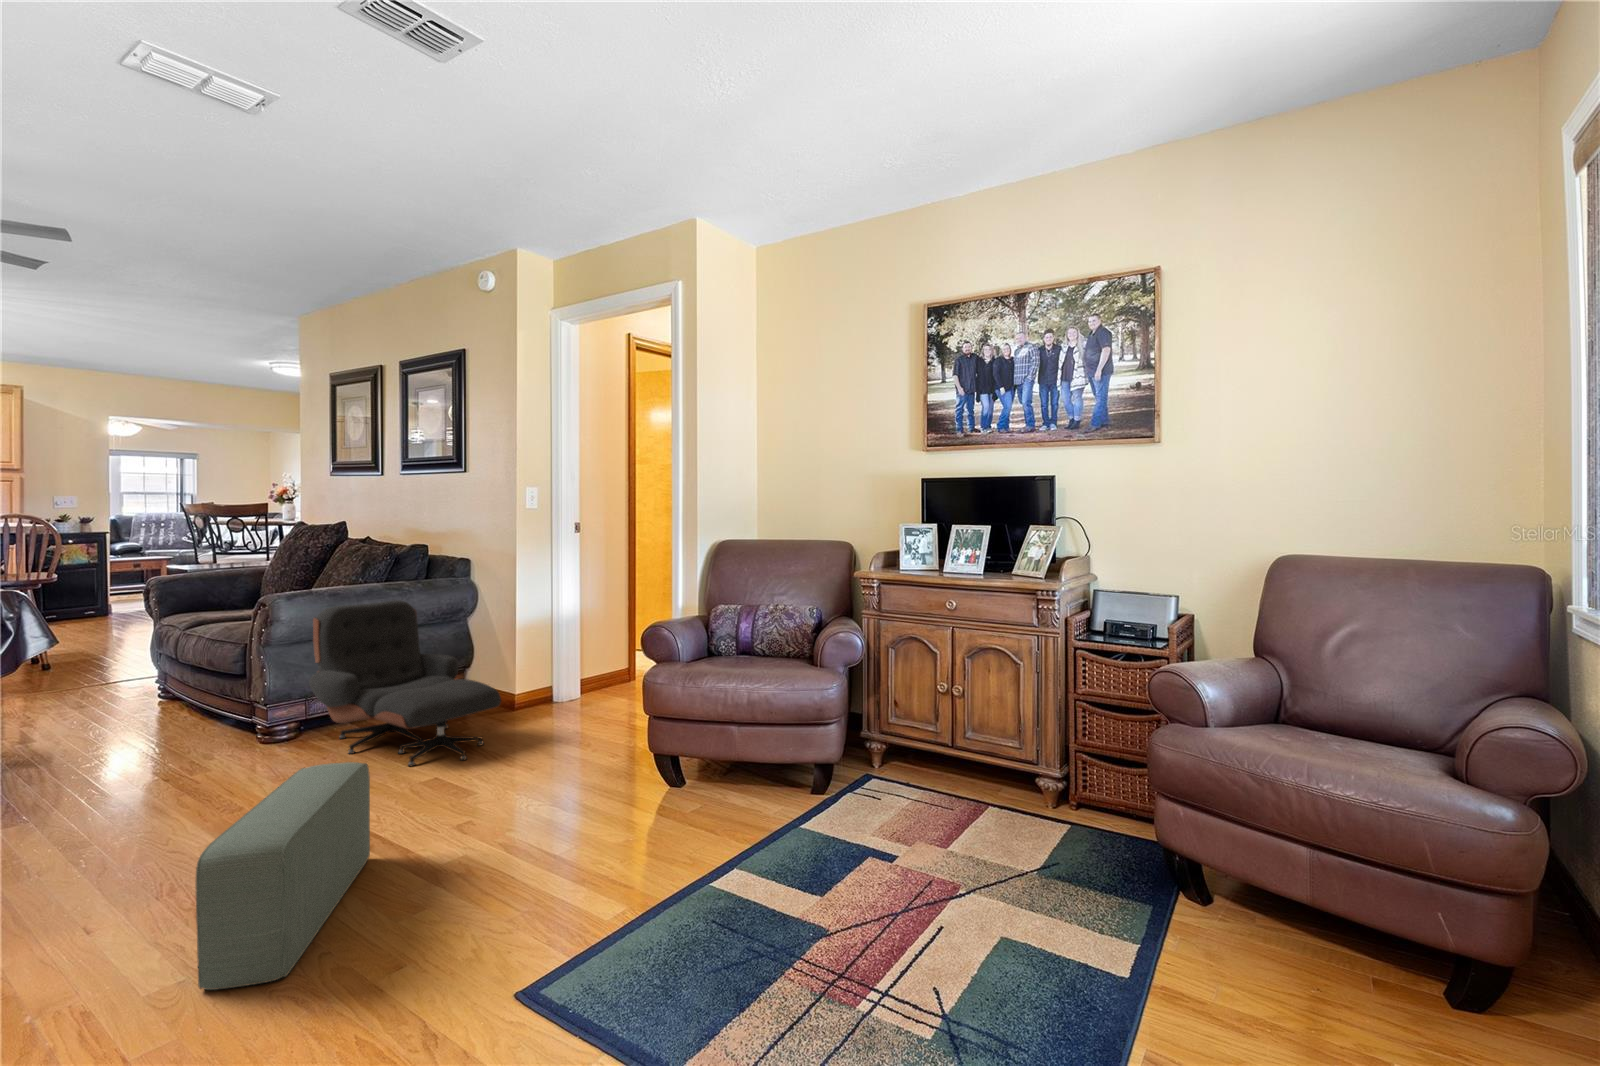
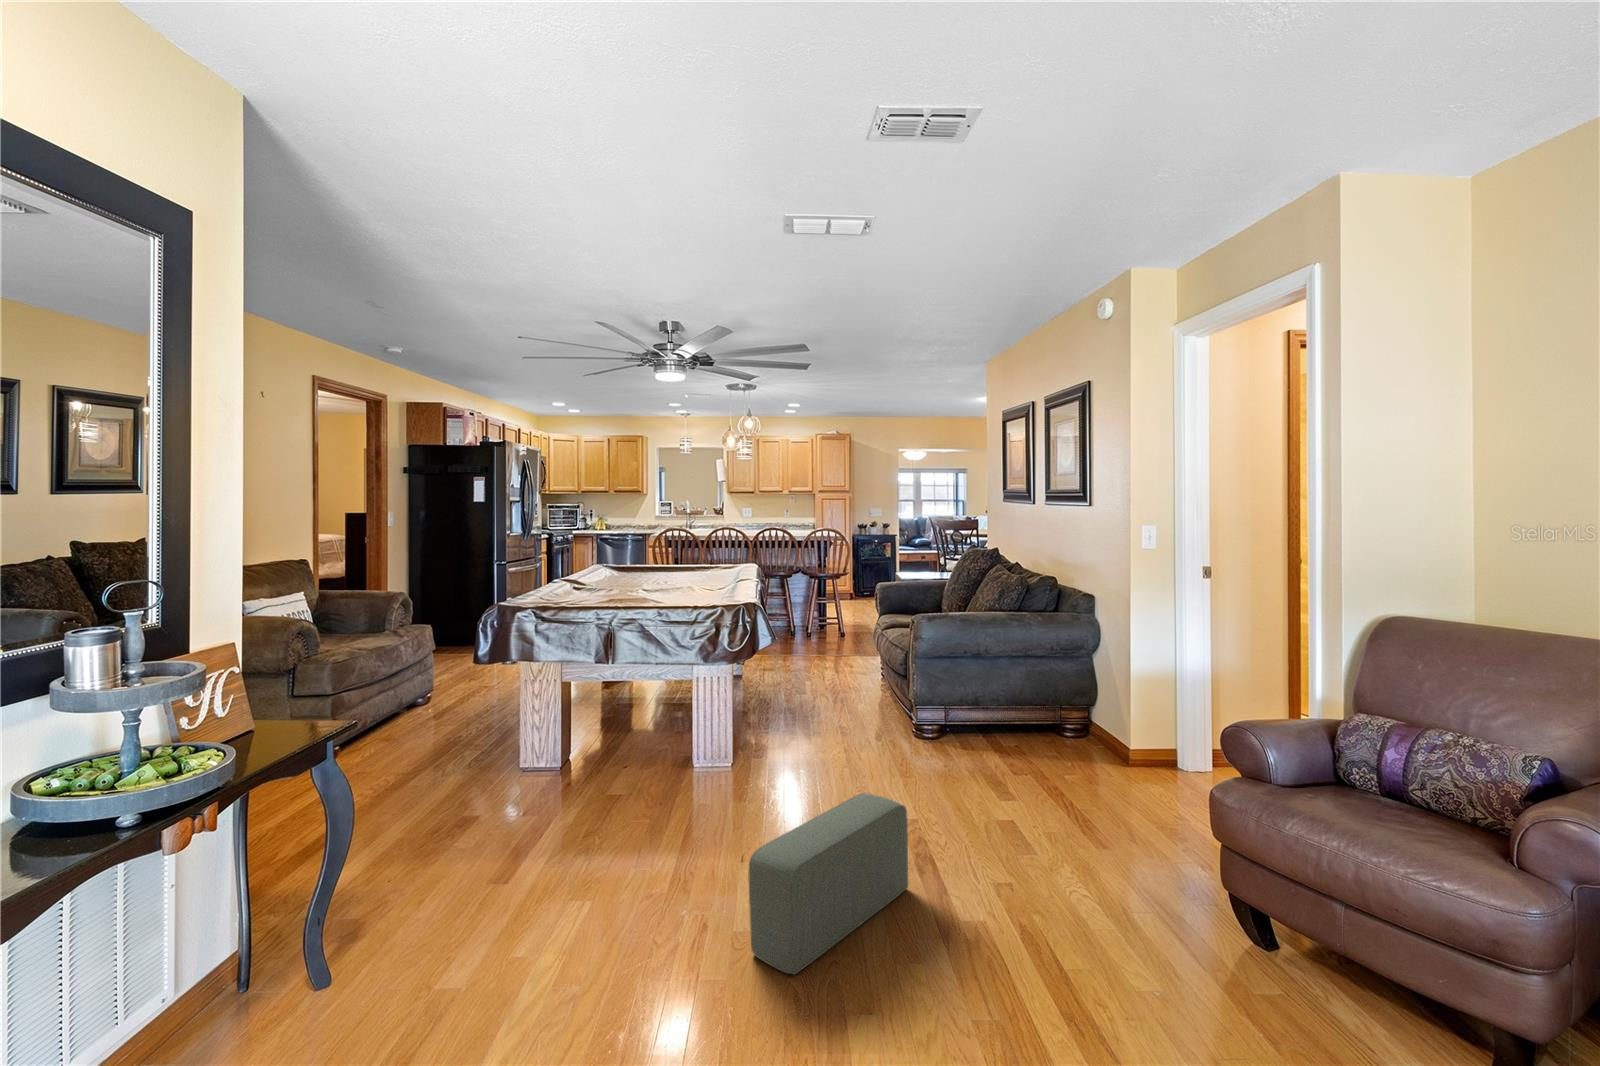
lounge chair: present [309,600,501,766] -> none [938,633,1088,812]

